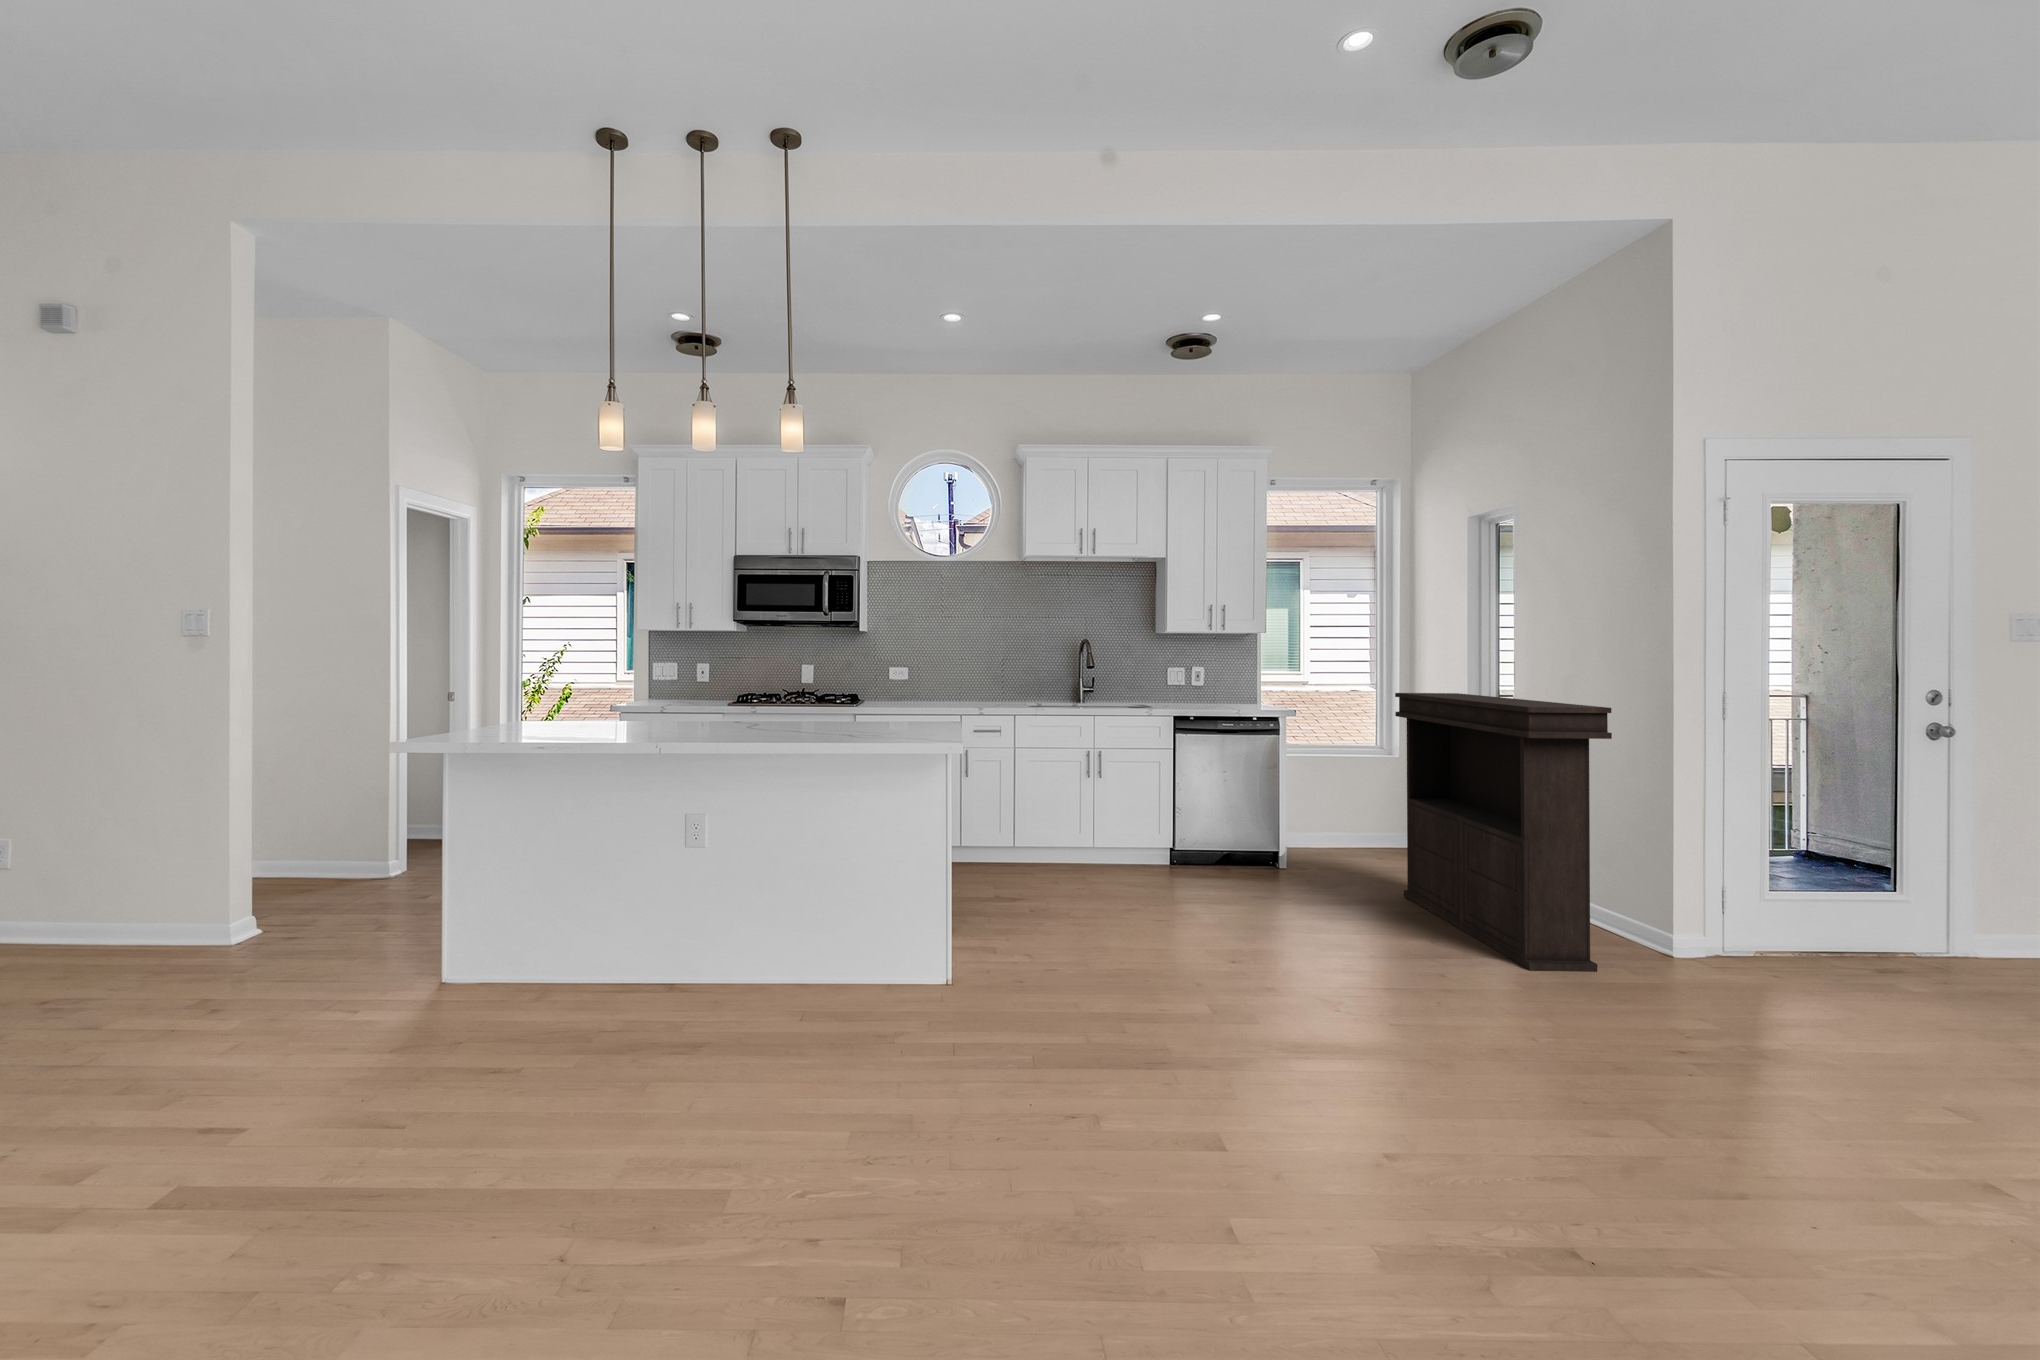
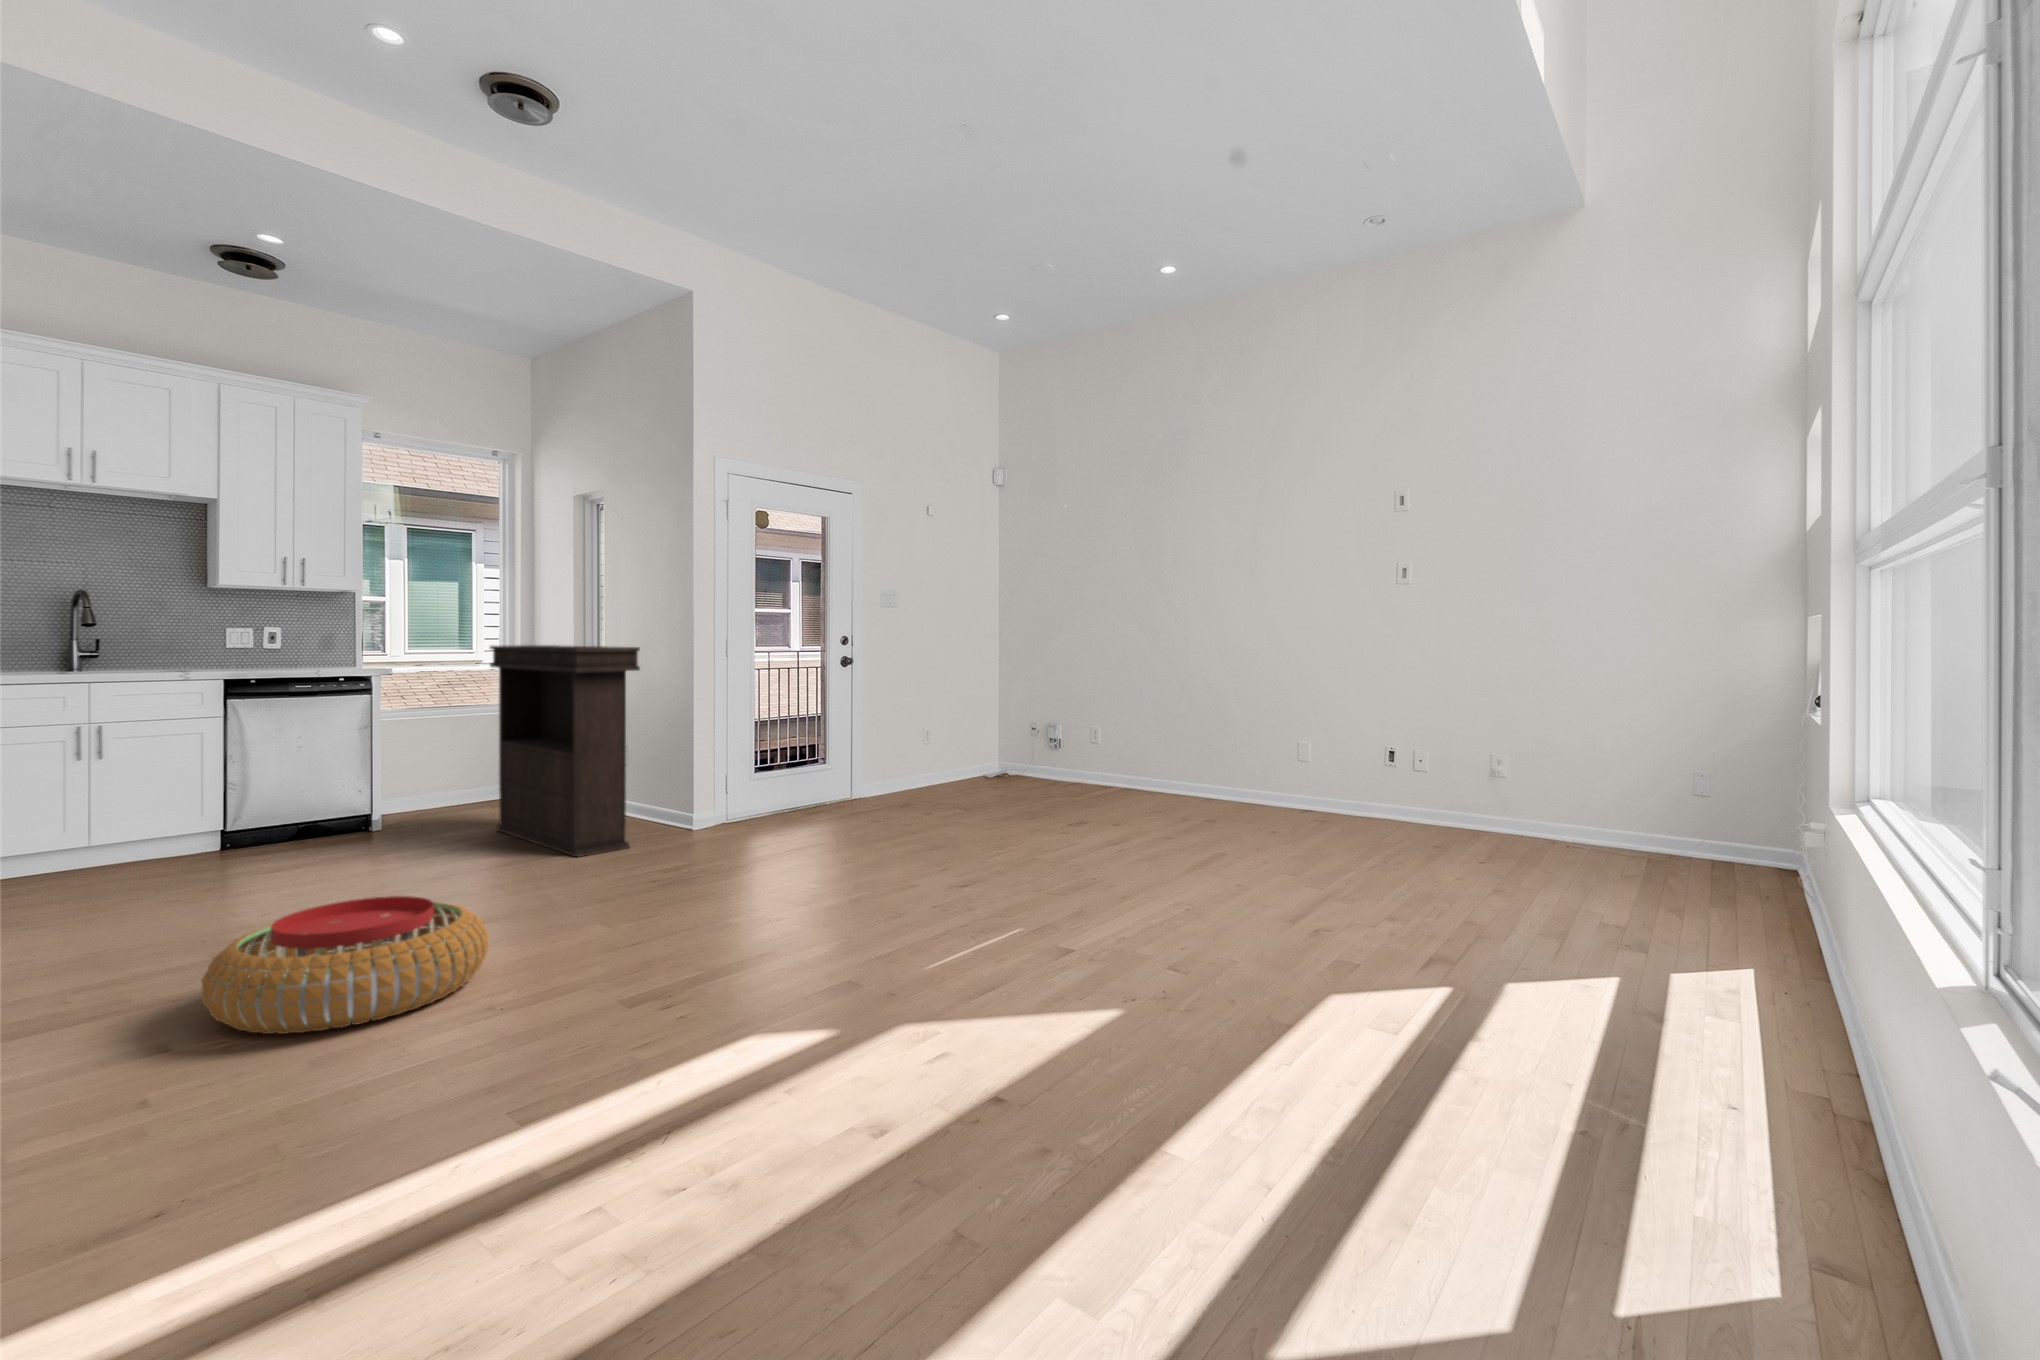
pouf: none [1220,1027,1538,1248] -> present [202,896,488,1034]

